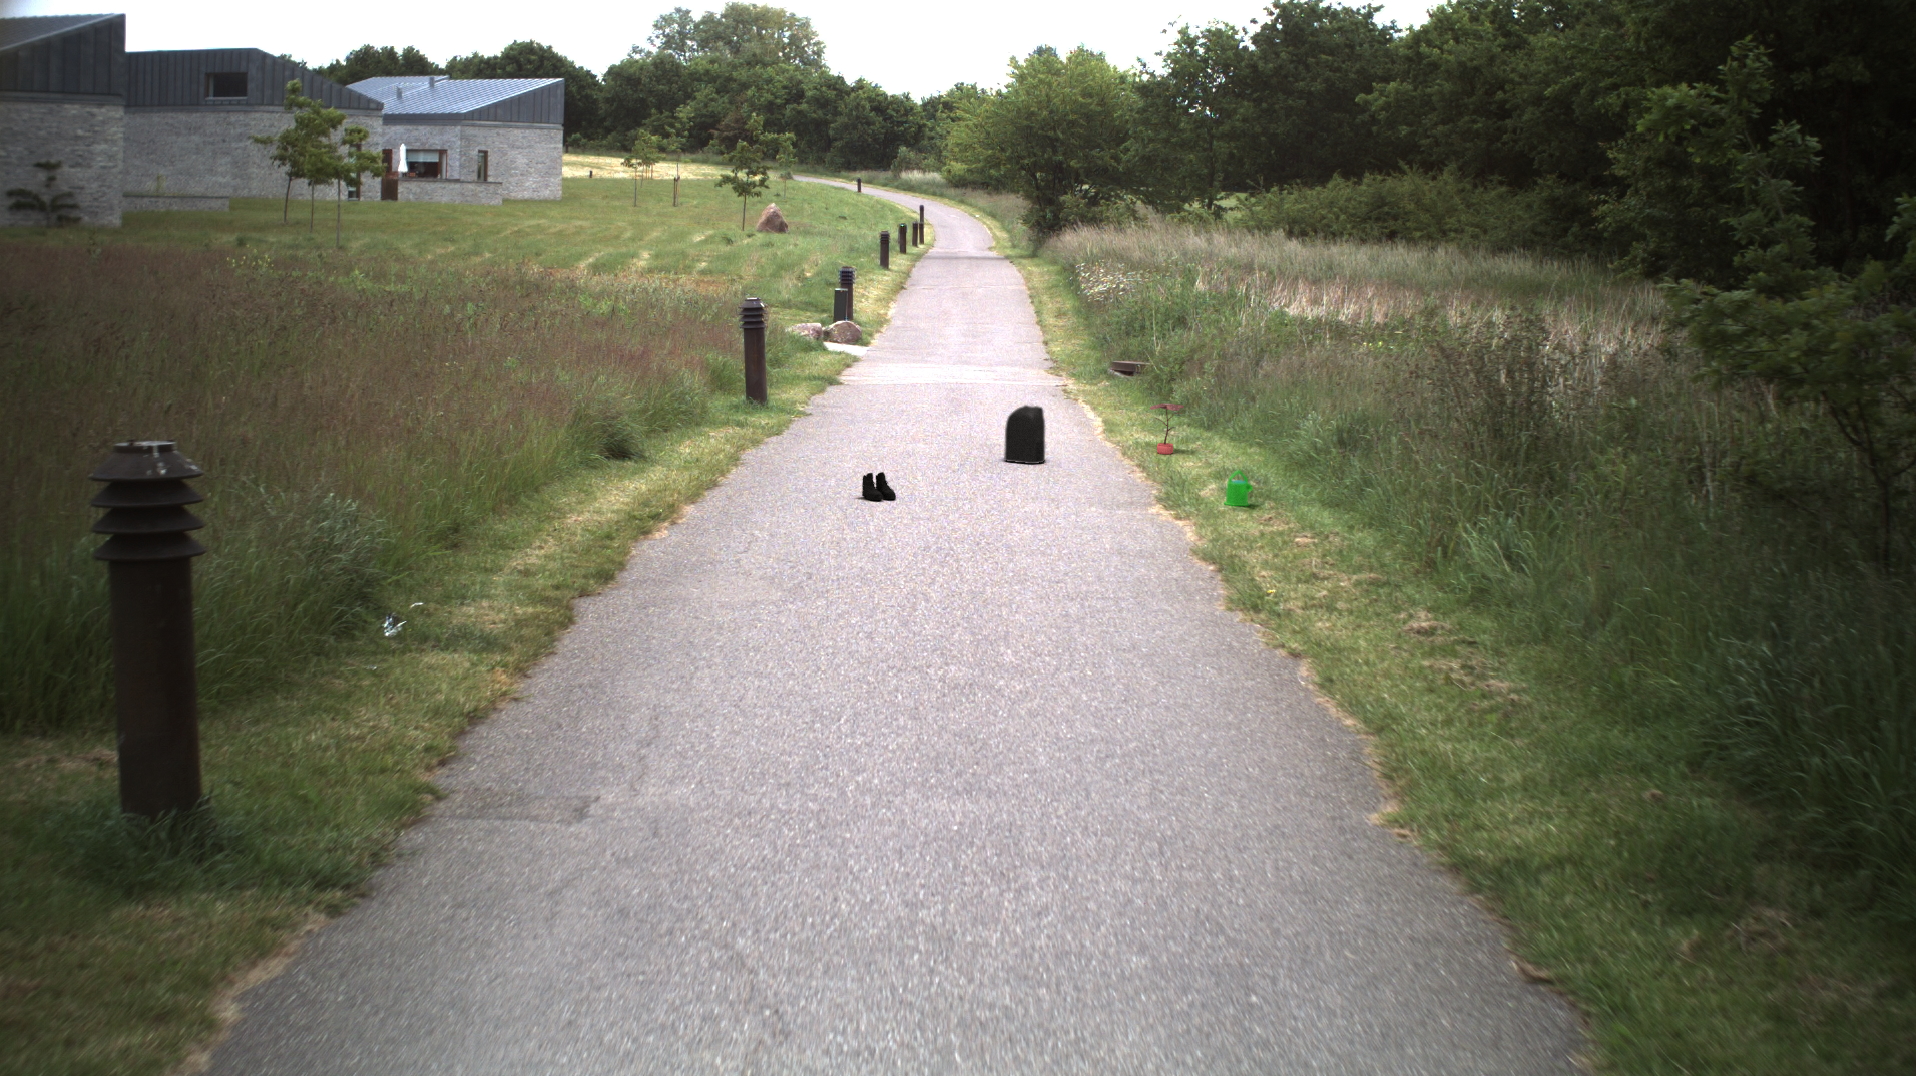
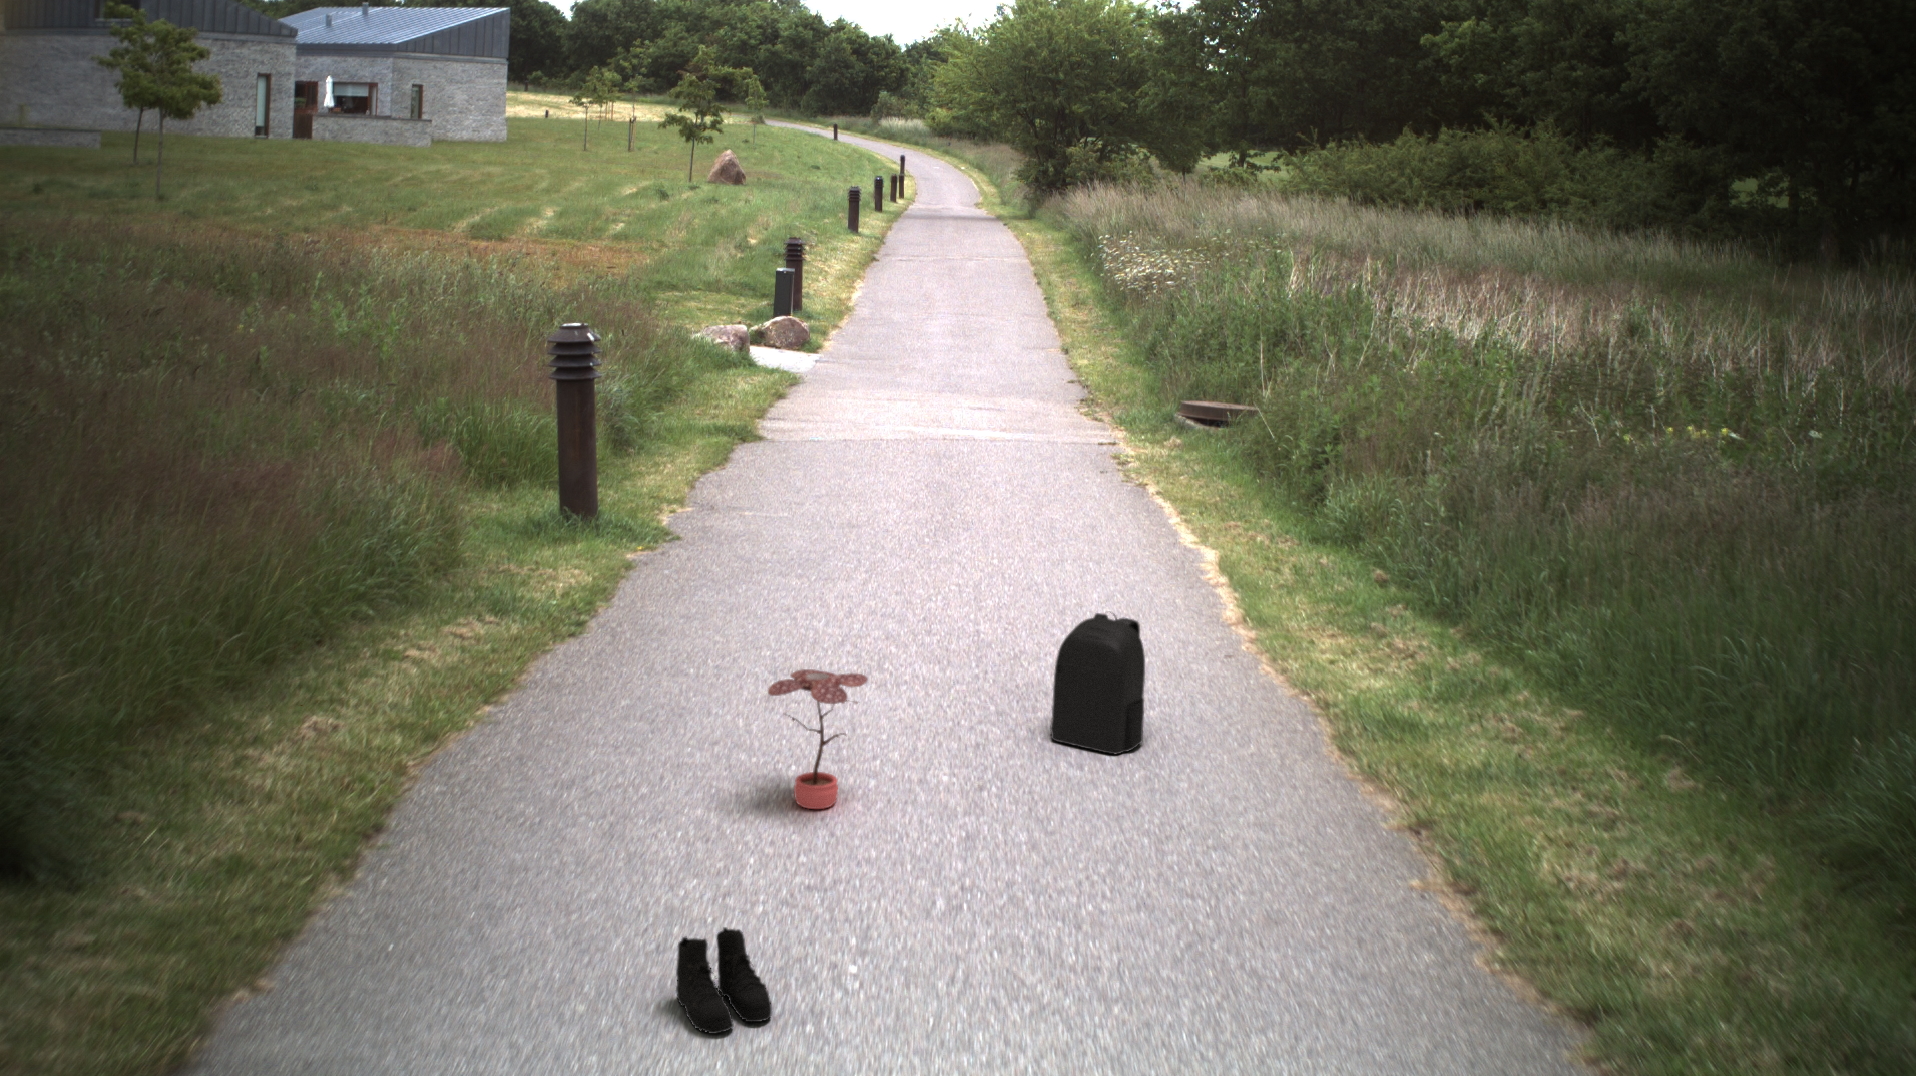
potted plant: present [1150,403,1184,454] -> present [768,669,868,809]
watering can: present [1225,470,1253,506] -> none [1687,929,1801,1036]

